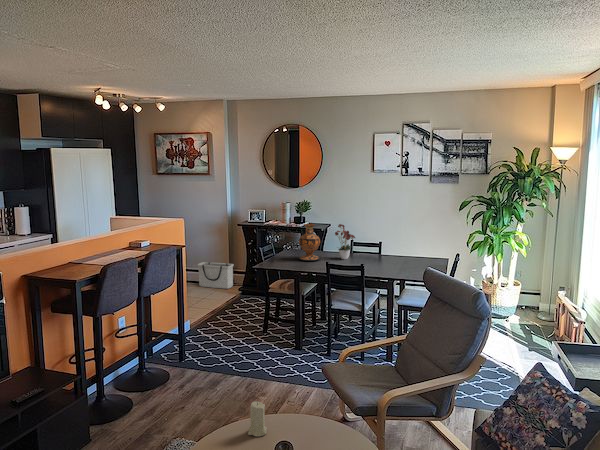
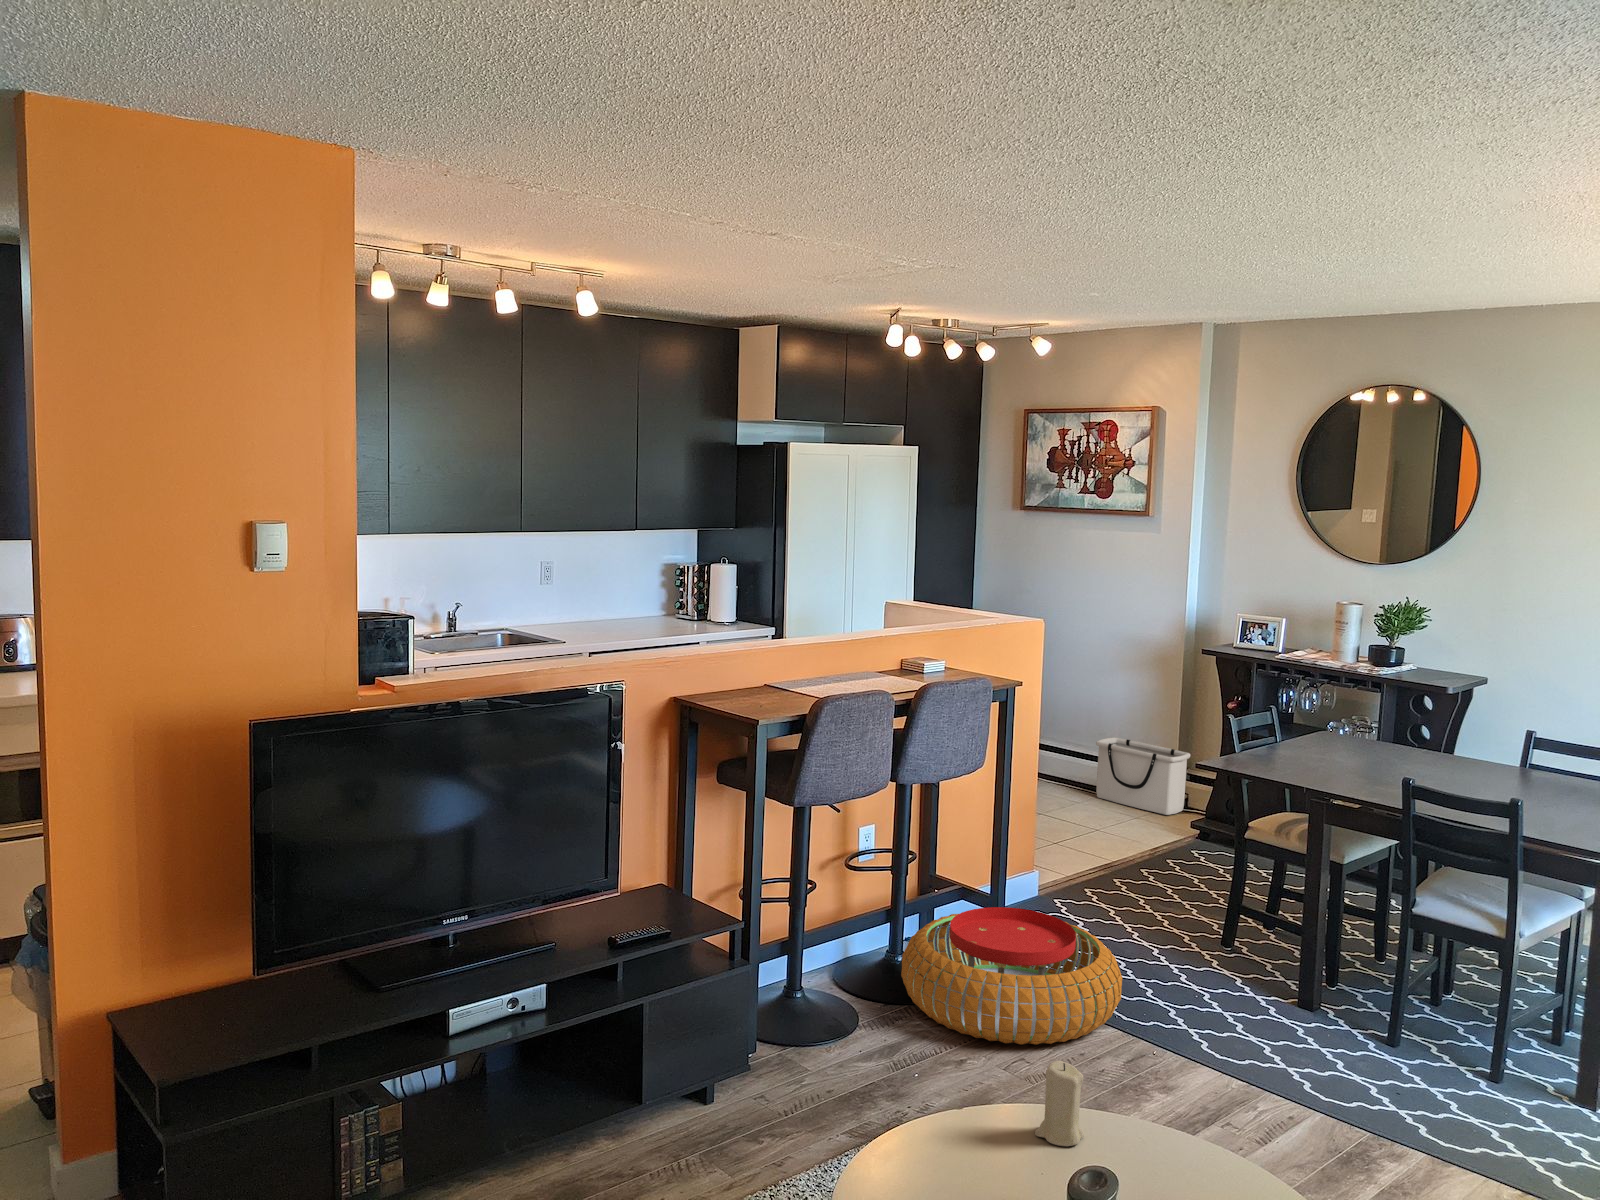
vase: present [299,223,320,261] -> none [1337,664,1405,769]
flower arrangement: present [335,224,355,259] -> none [1450,672,1522,779]
pouf: none [147,338,239,395] -> present [901,907,1122,1045]

